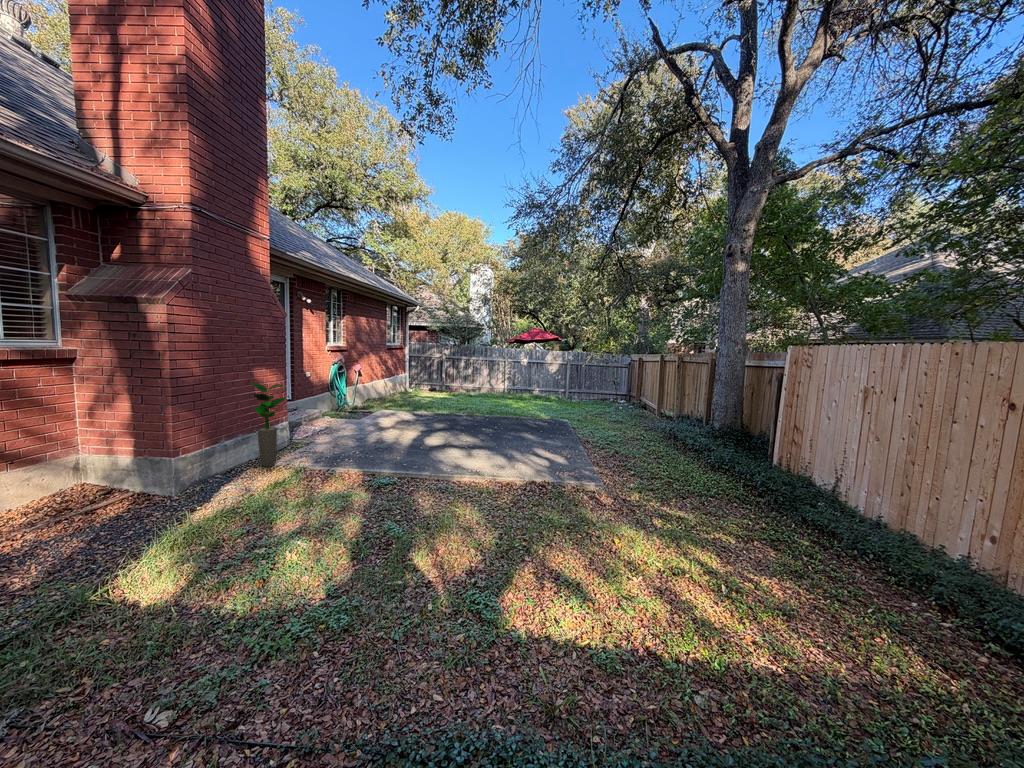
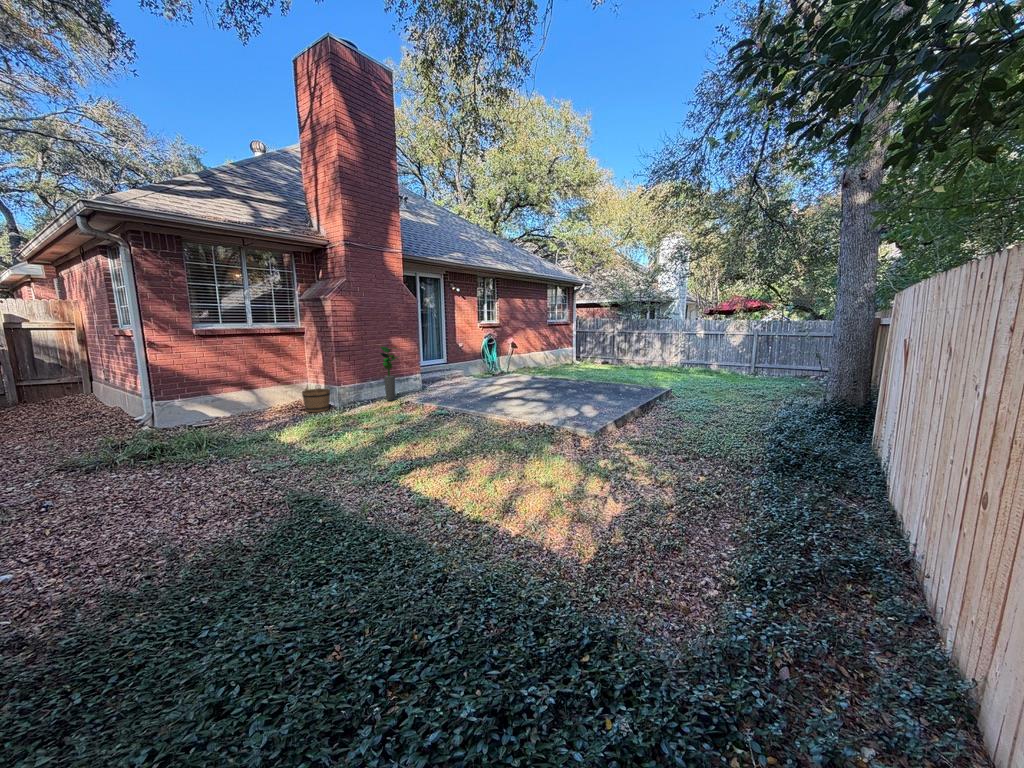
bucket: none [96,457,163,514] -> present [302,386,330,412]

